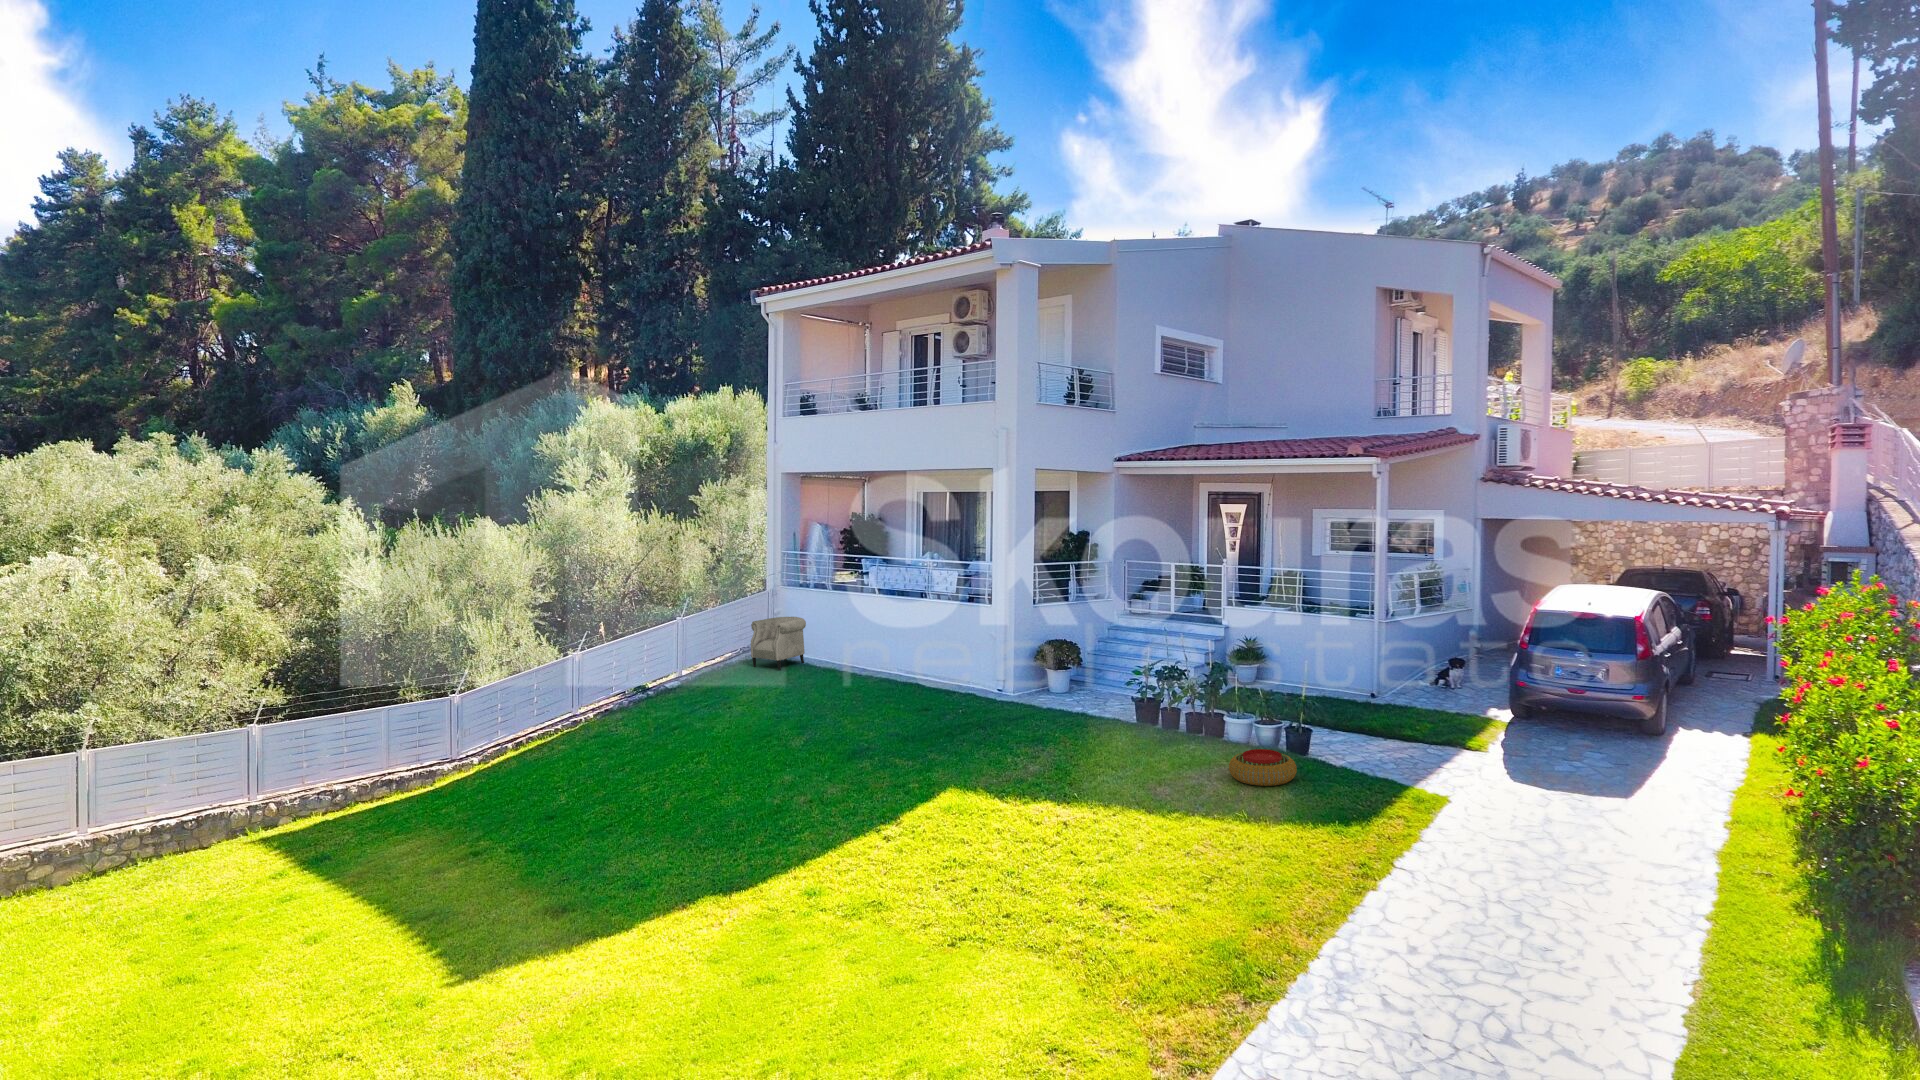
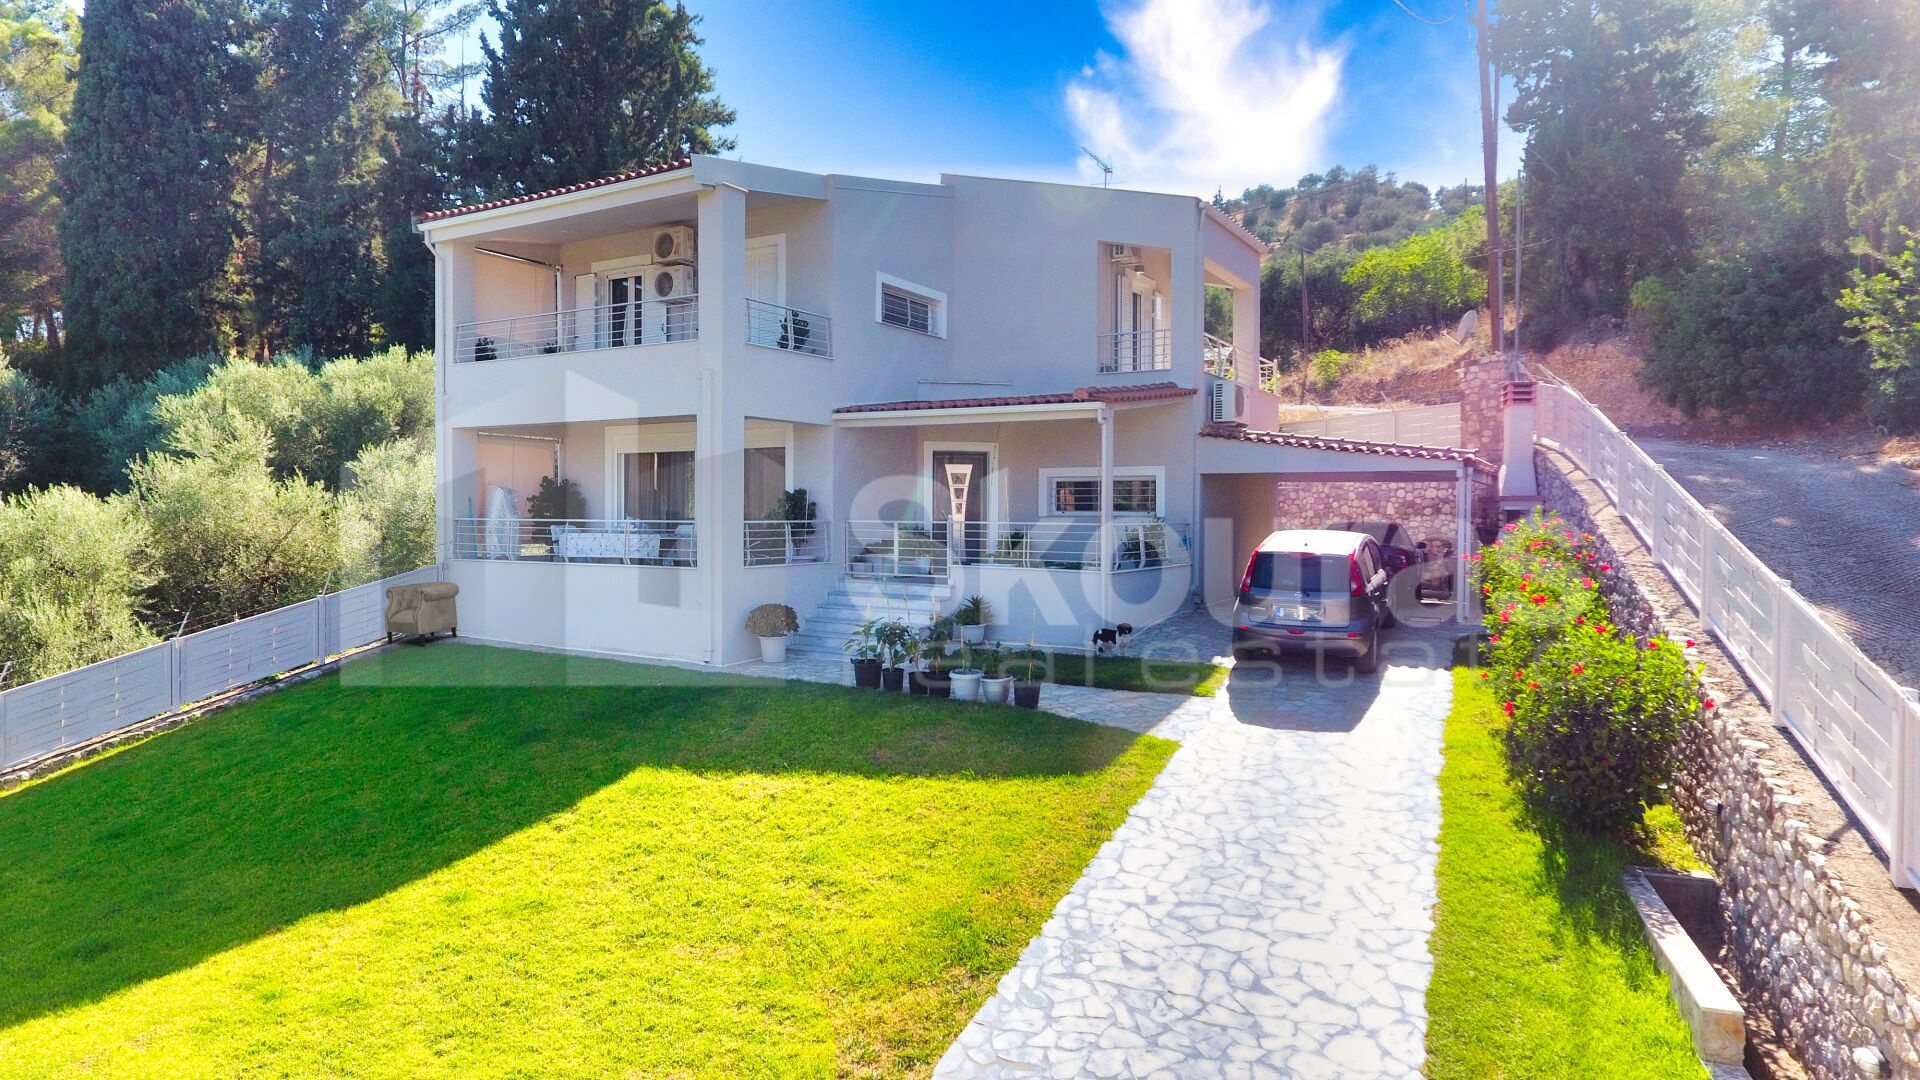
pouf: present [1229,749,1297,786] -> none [956,702,1029,740]

